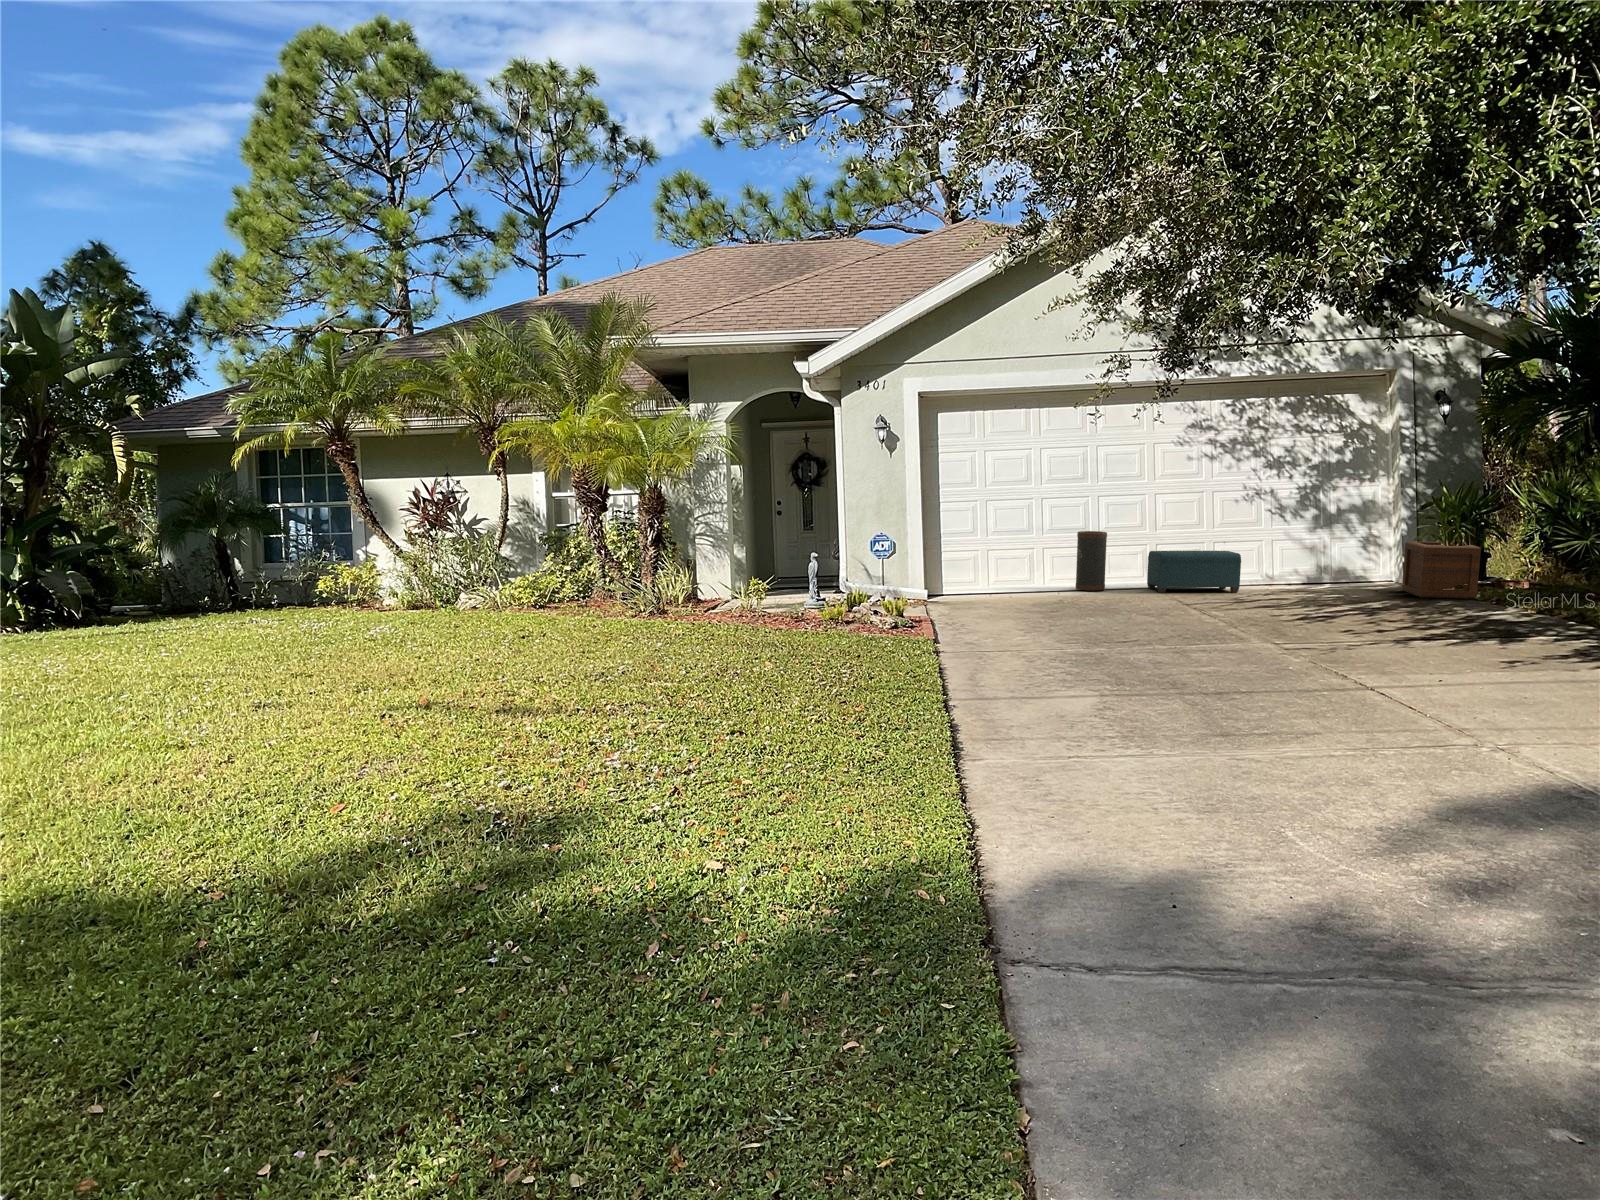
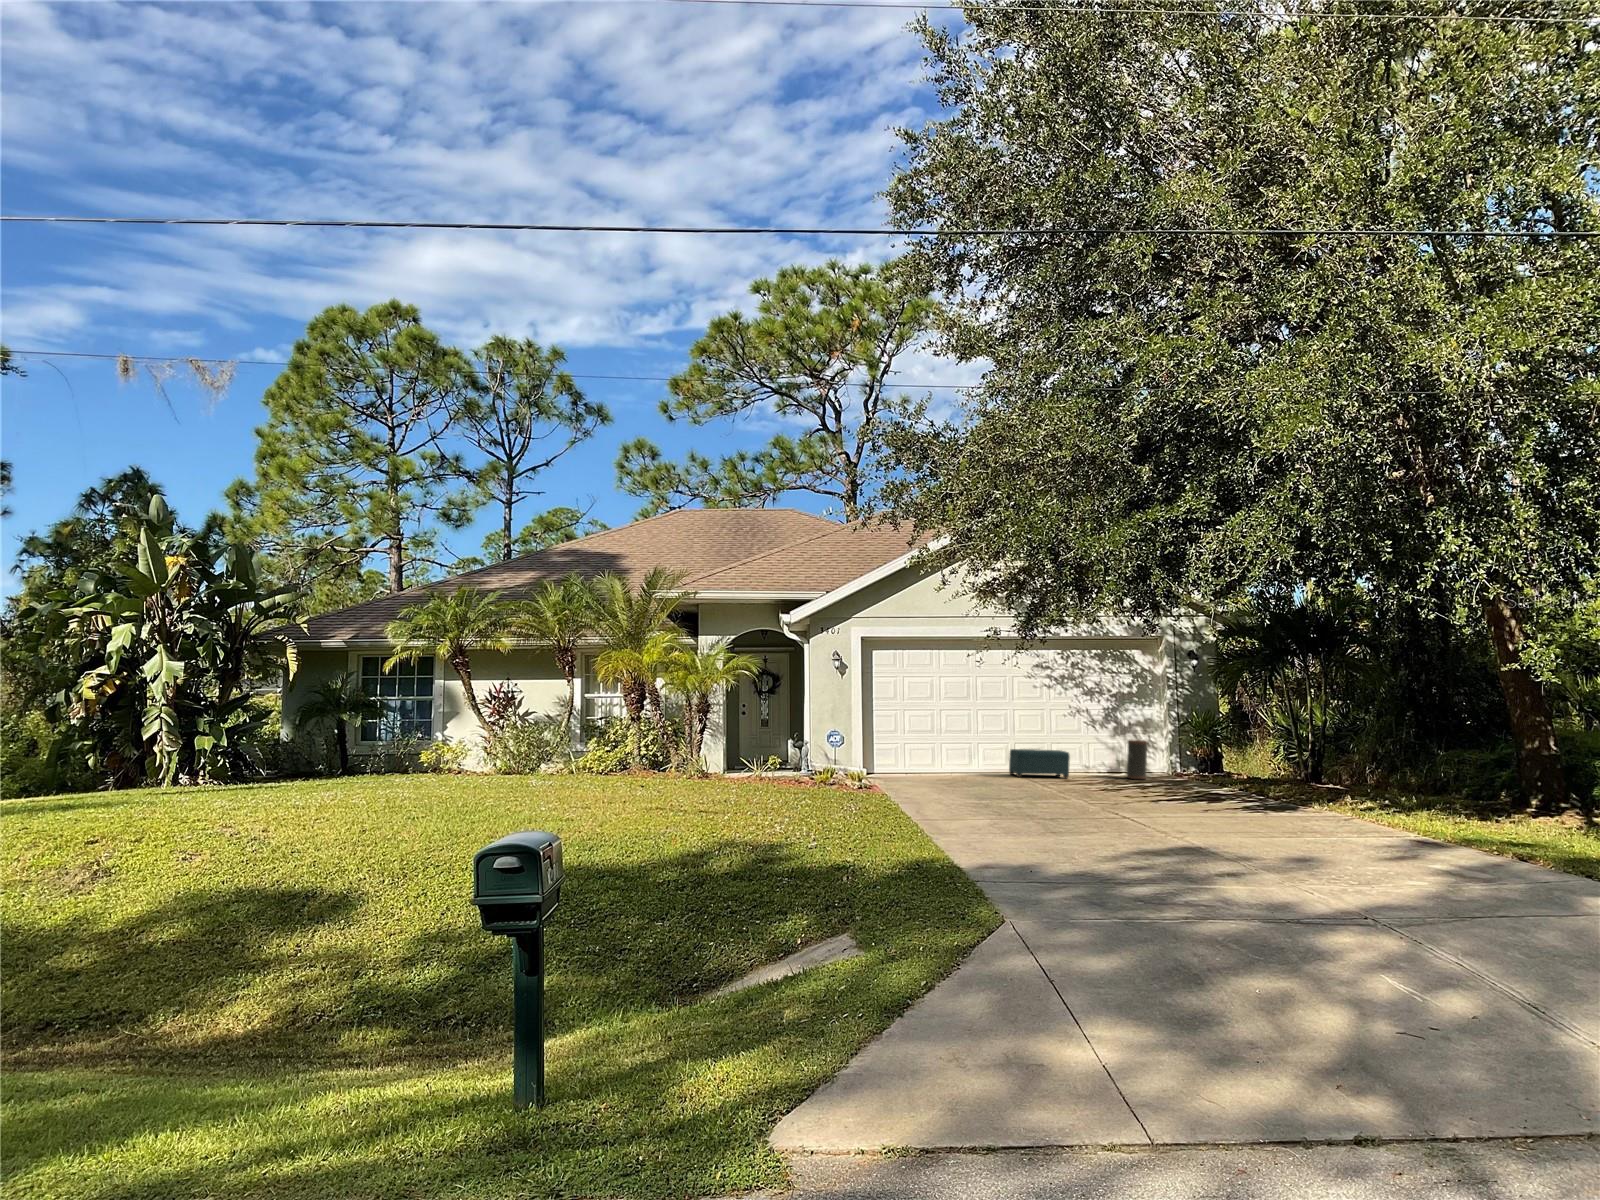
trash can: present [1076,531,1107,591] -> present [1127,740,1147,779]
wooden crate: present [1402,541,1481,599] -> none [1172,747,1217,786]

